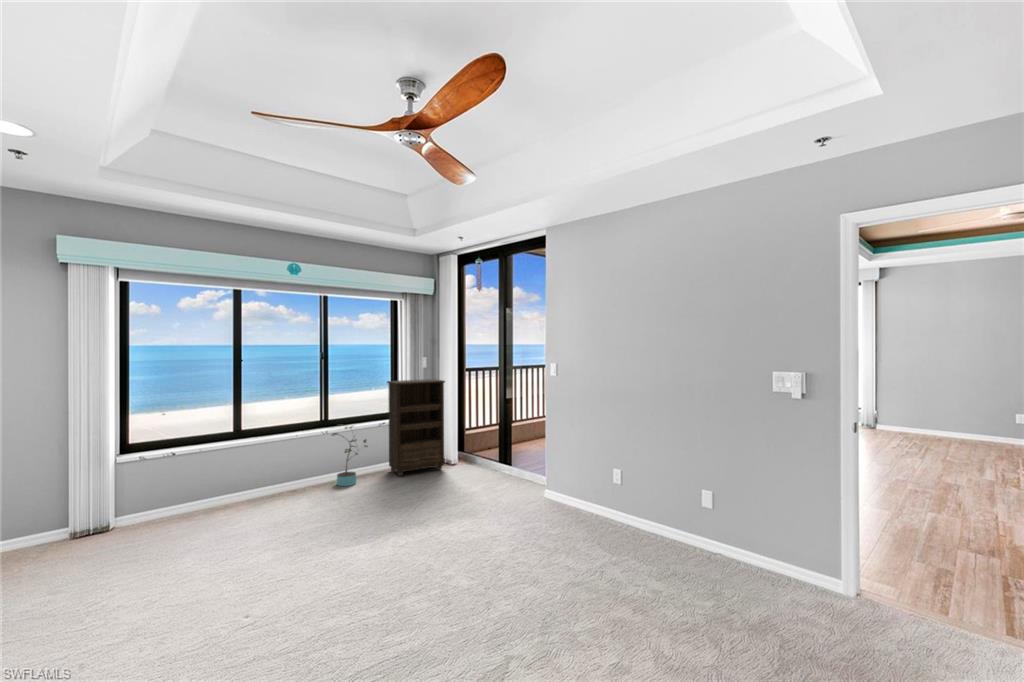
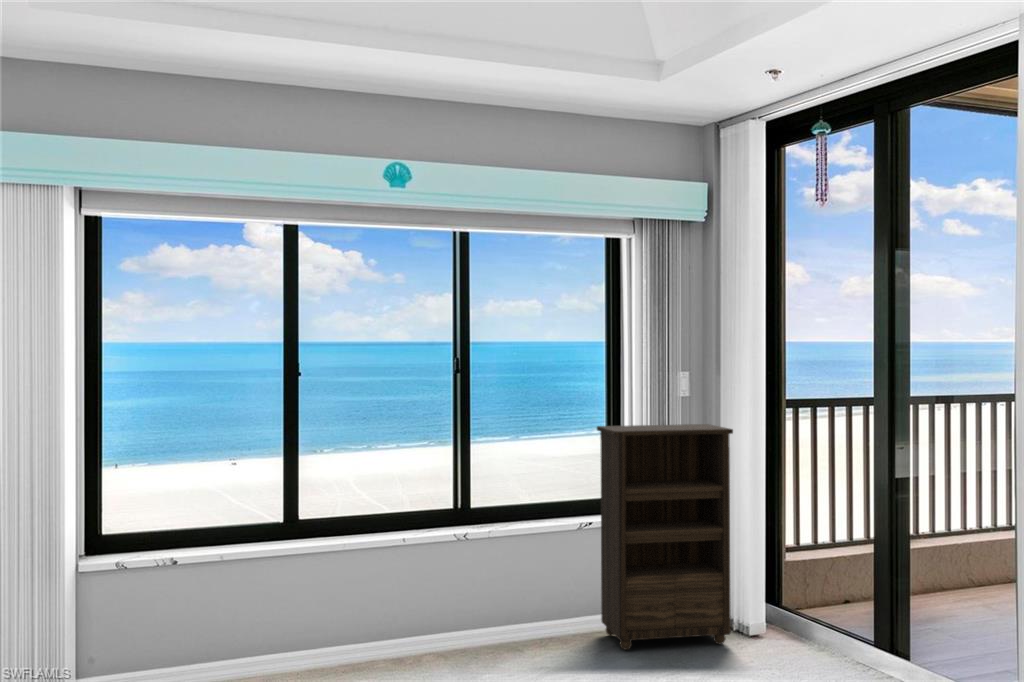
potted plant: present [332,424,368,486] -> none [473,519,553,661]

